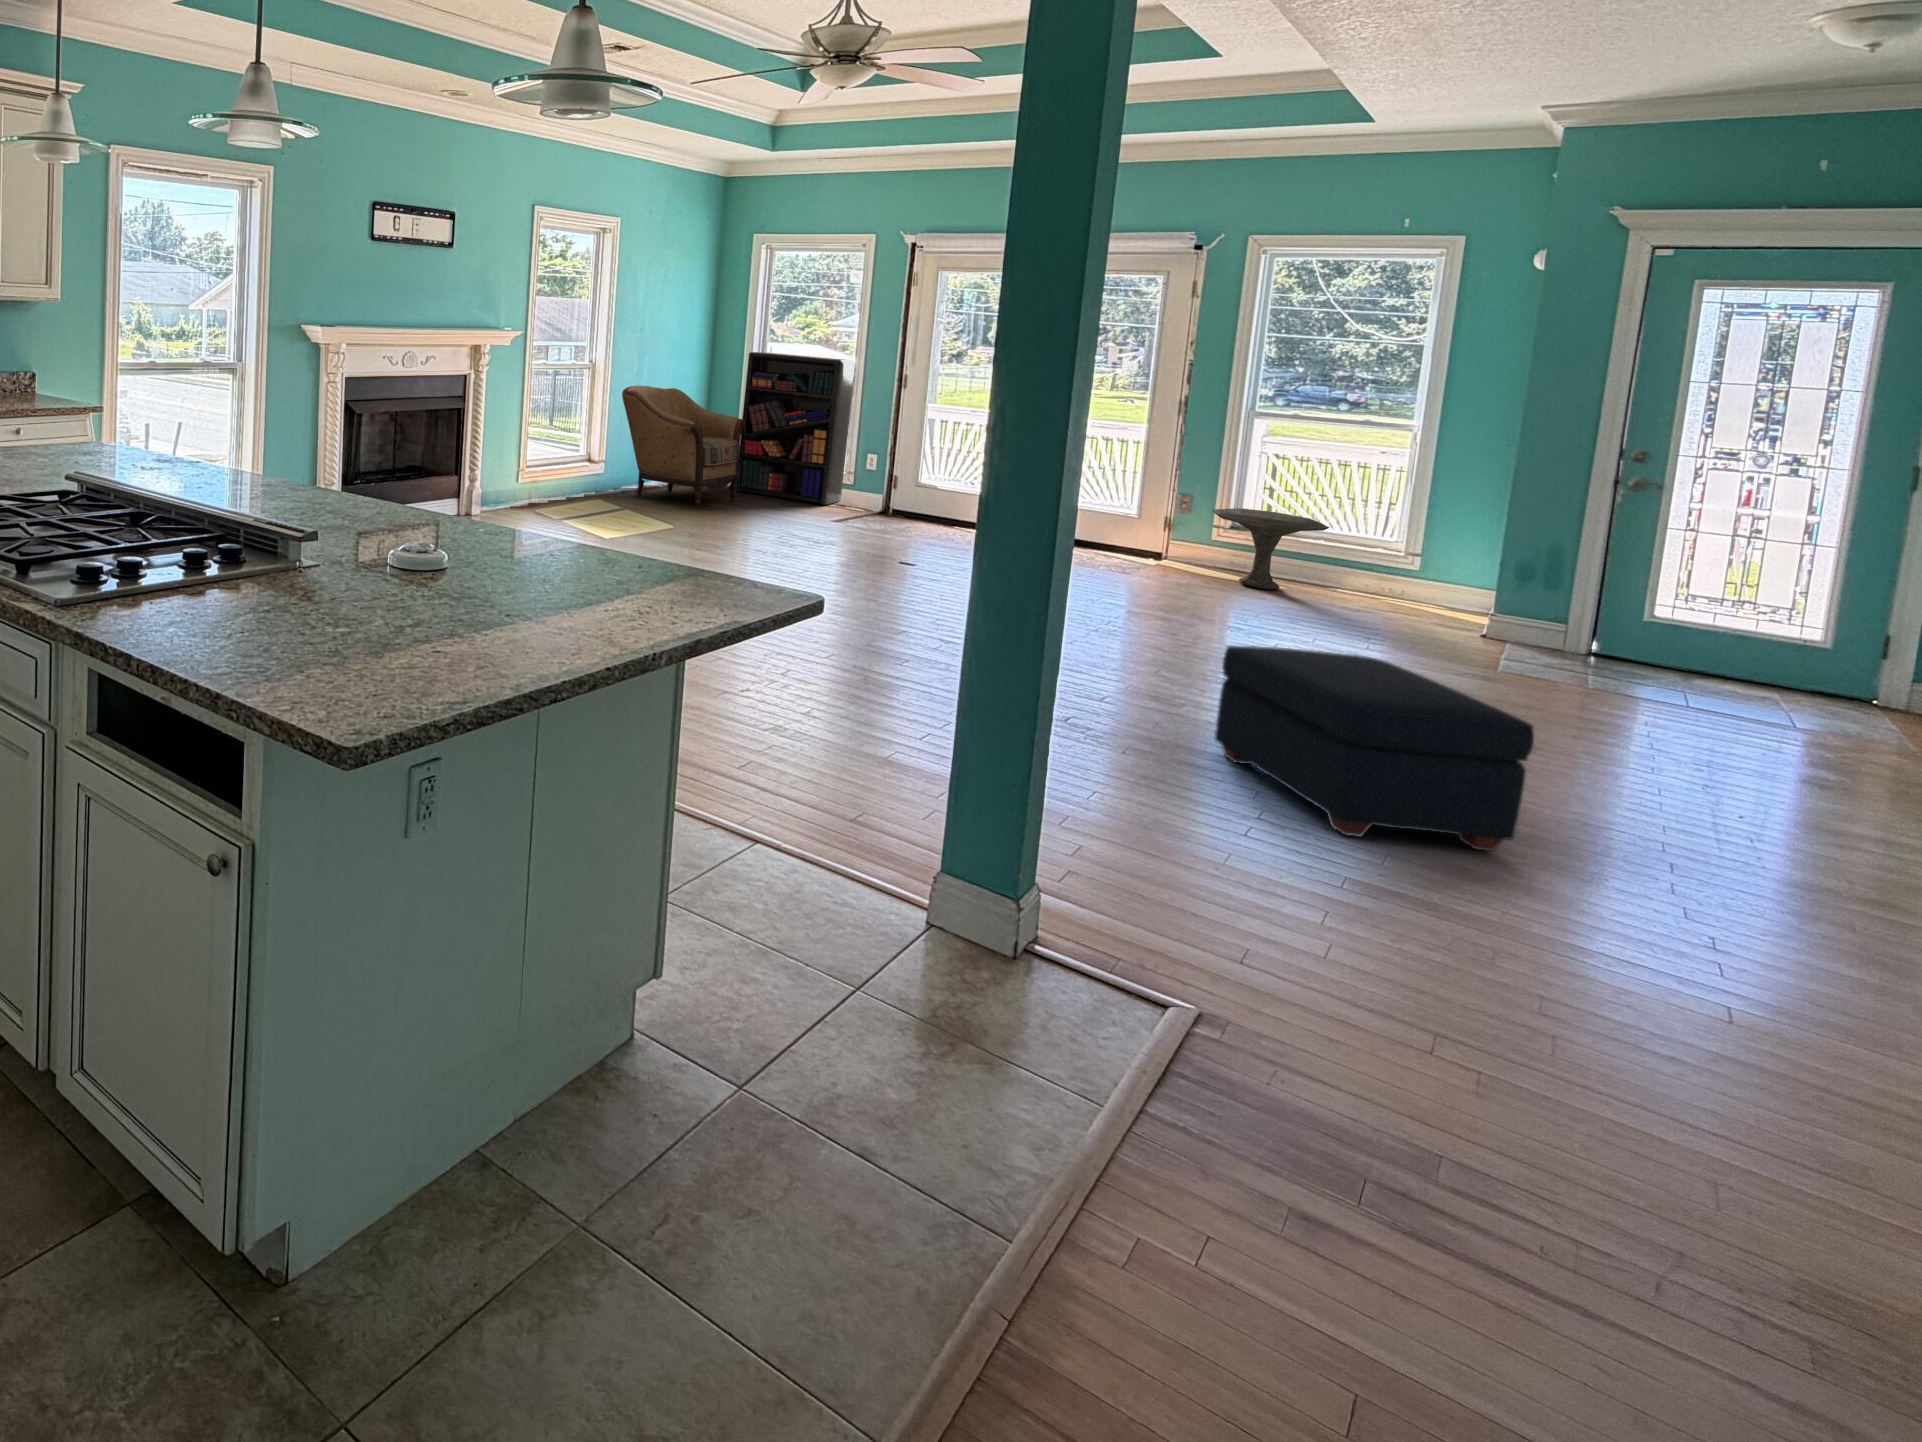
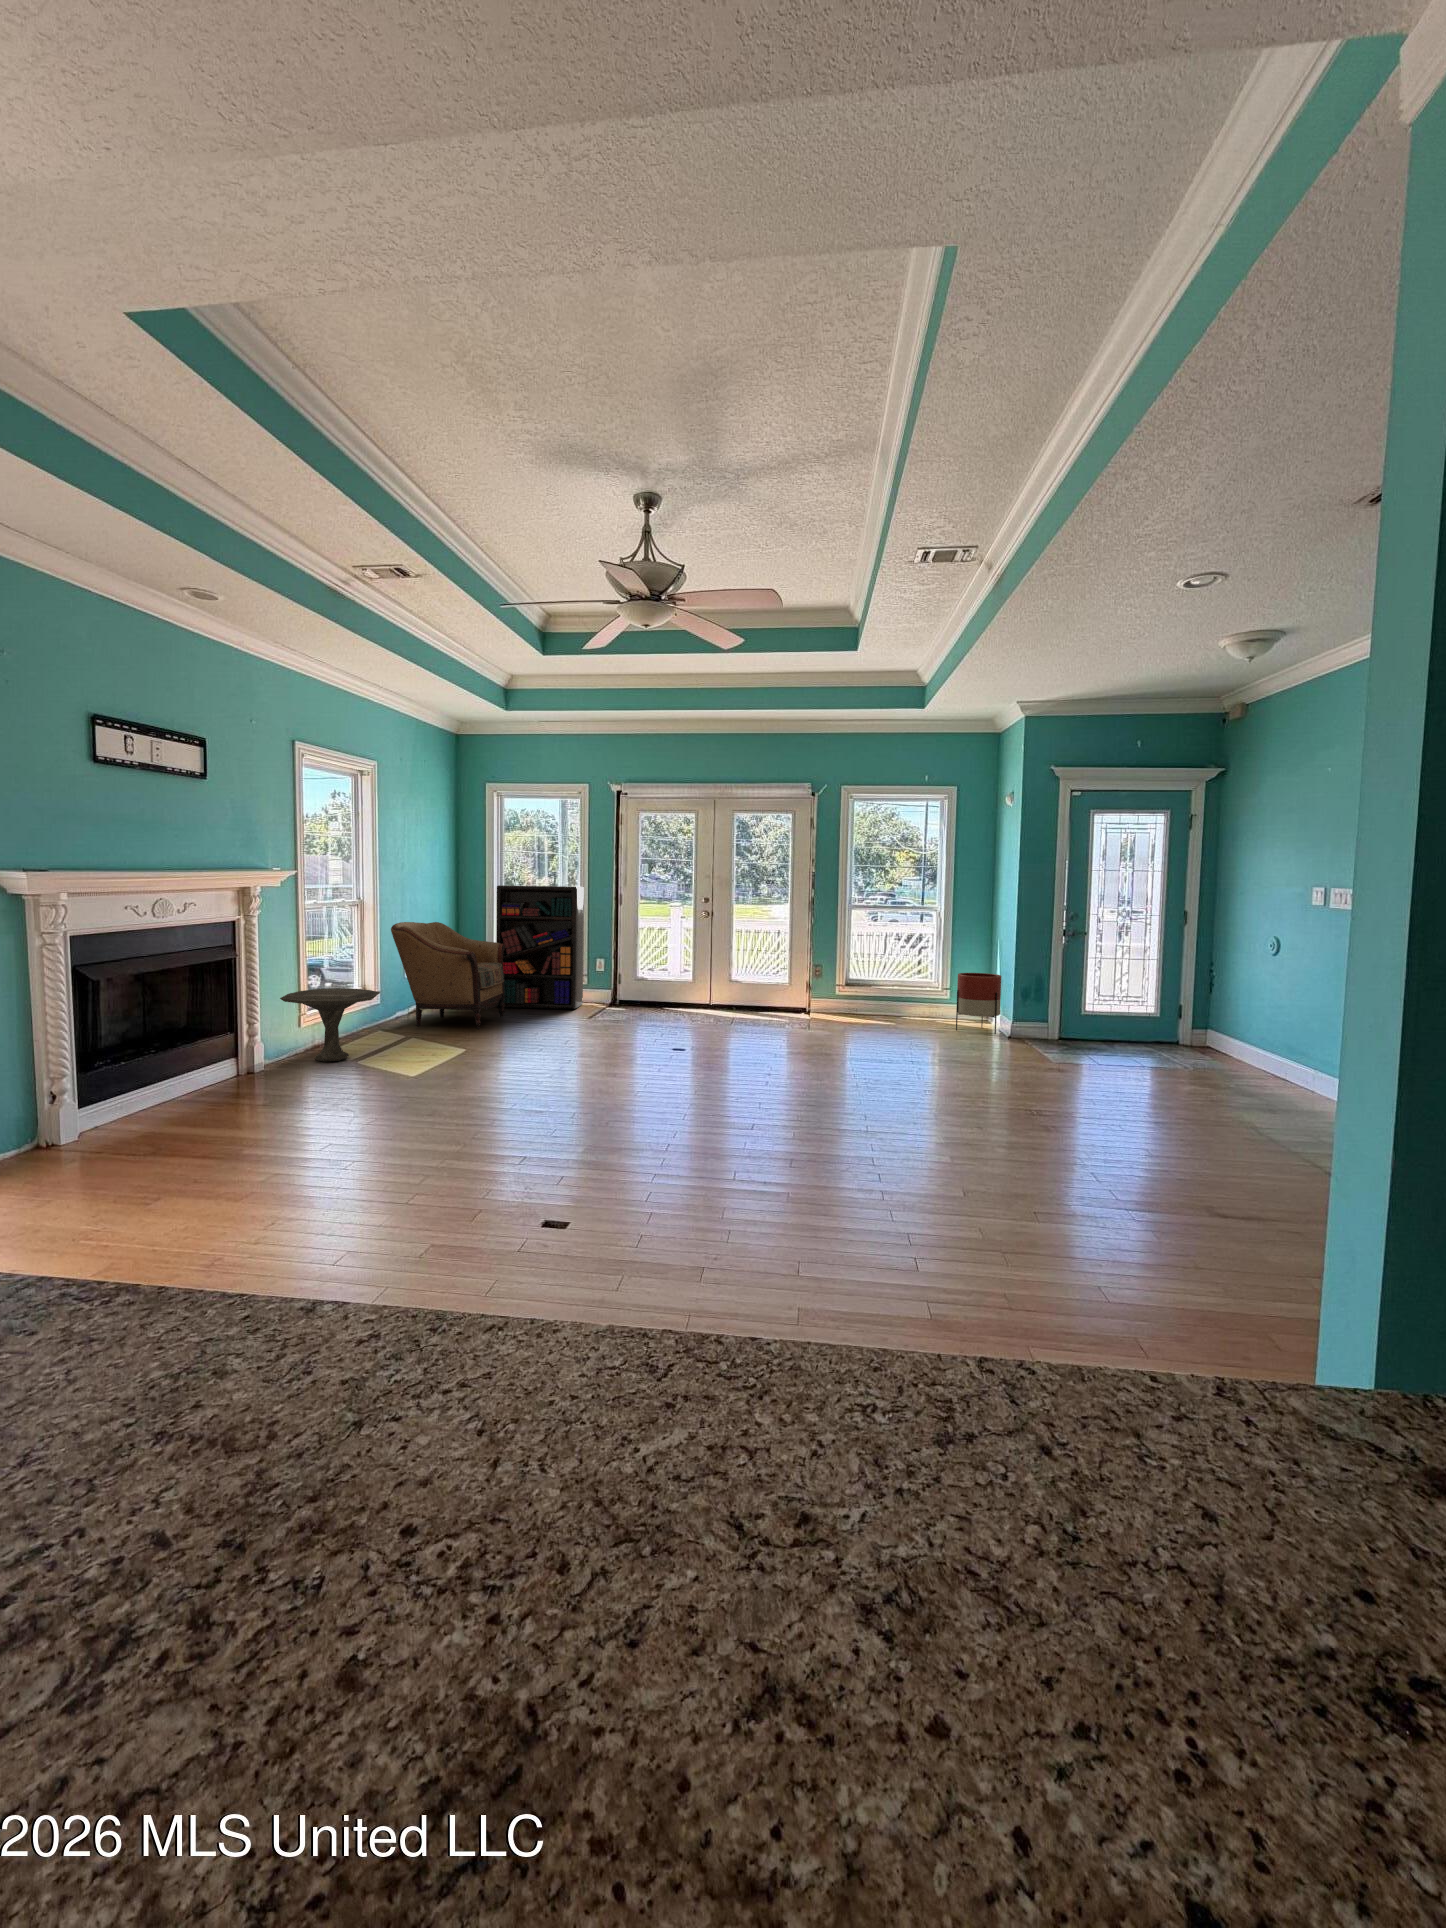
side table: present [1212,508,1329,589] -> present [280,988,380,1061]
planter: none [1368,531,1463,628] -> present [956,973,1001,1034]
ottoman: present [1215,646,1534,851] -> none [1042,1070,1287,1229]

